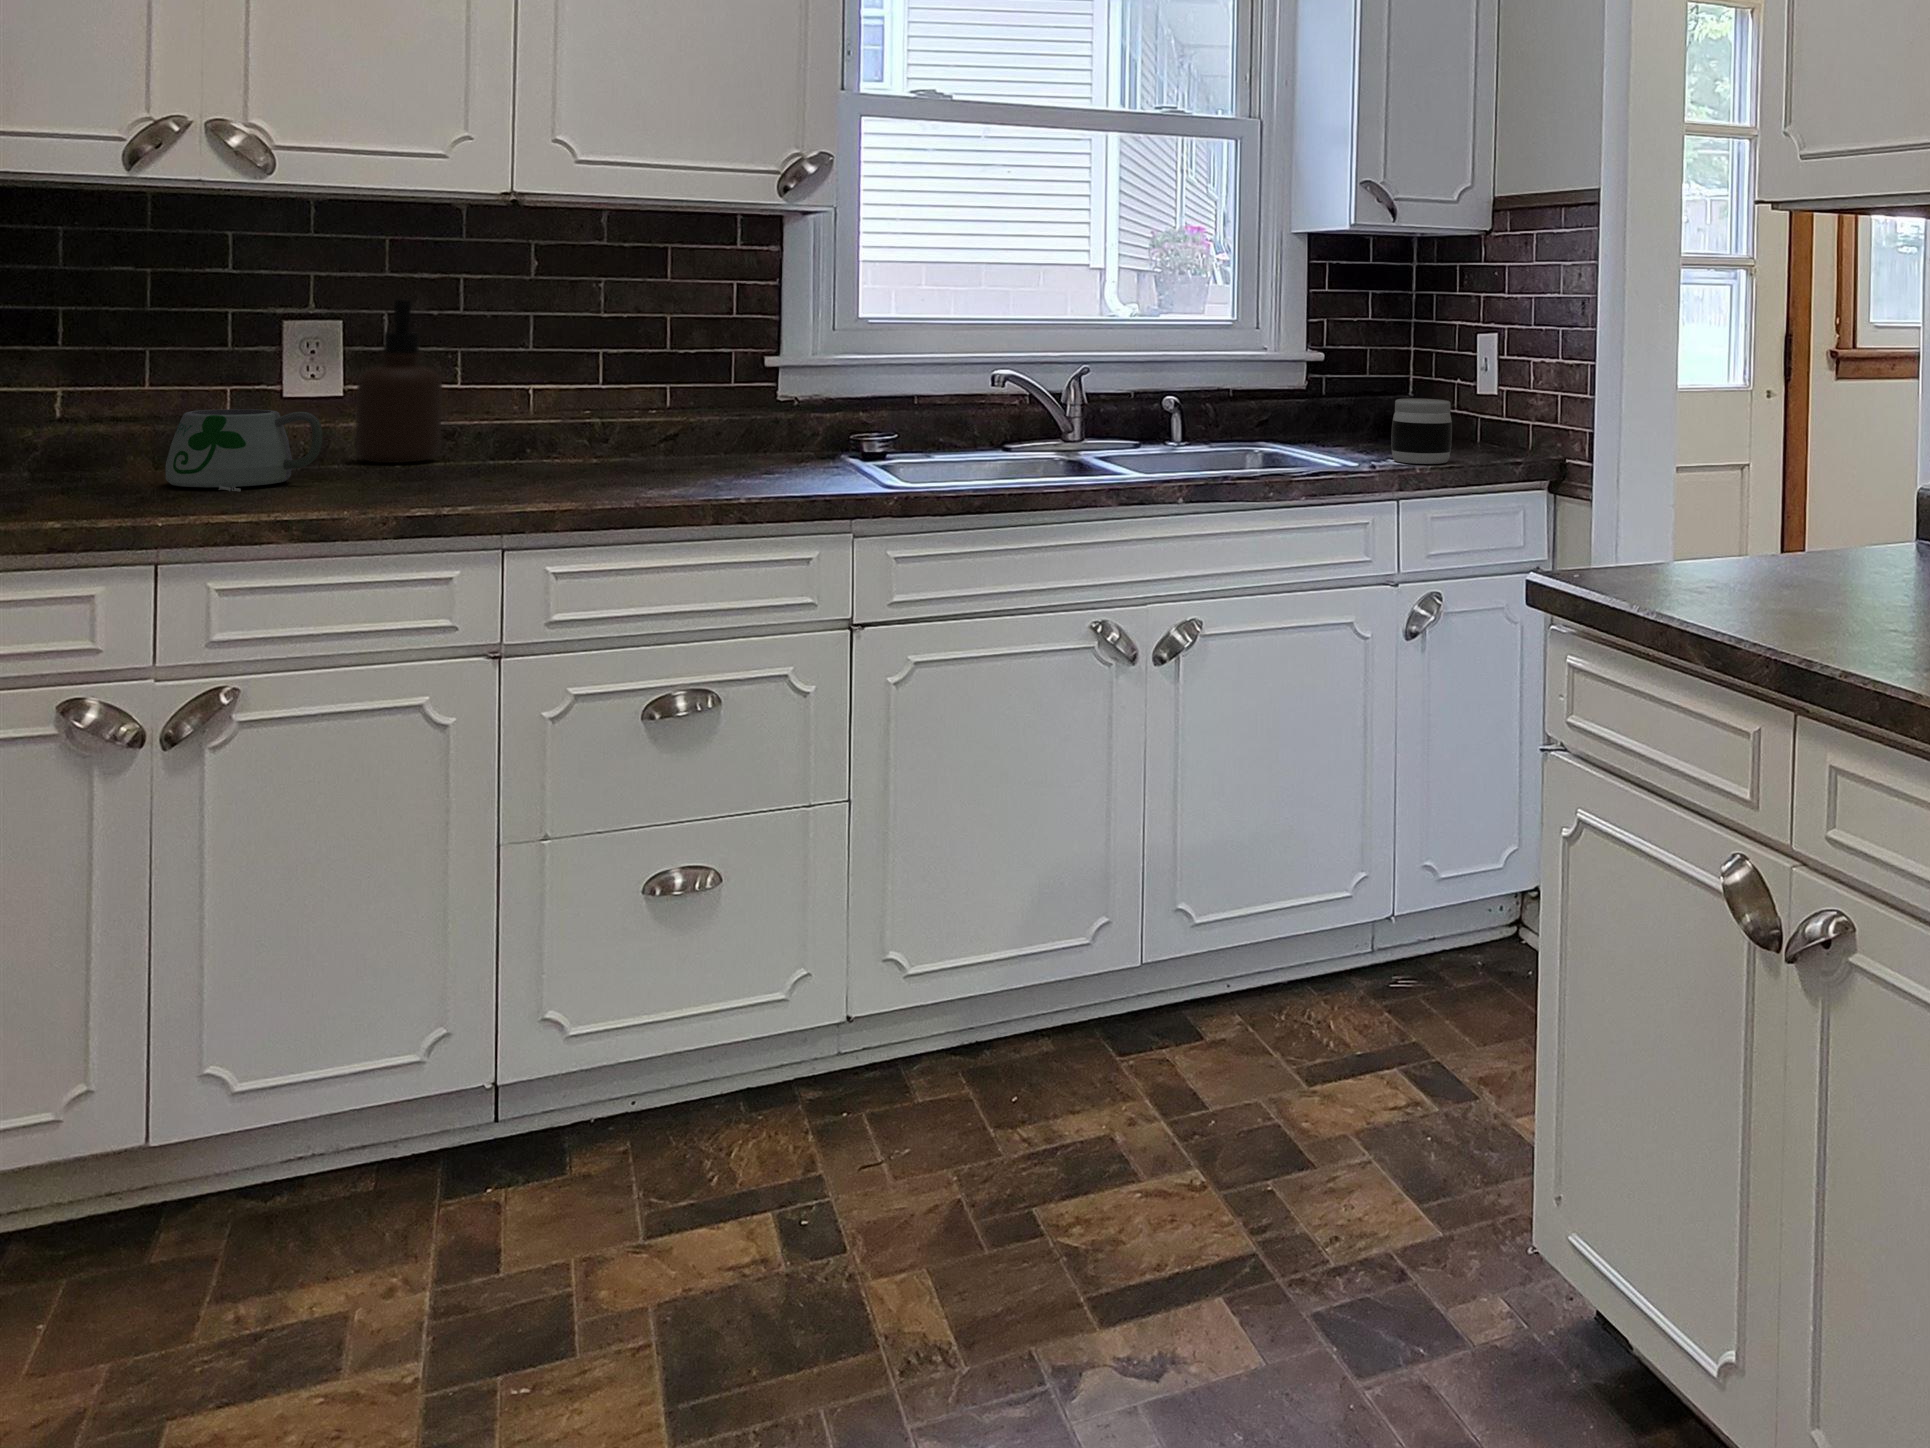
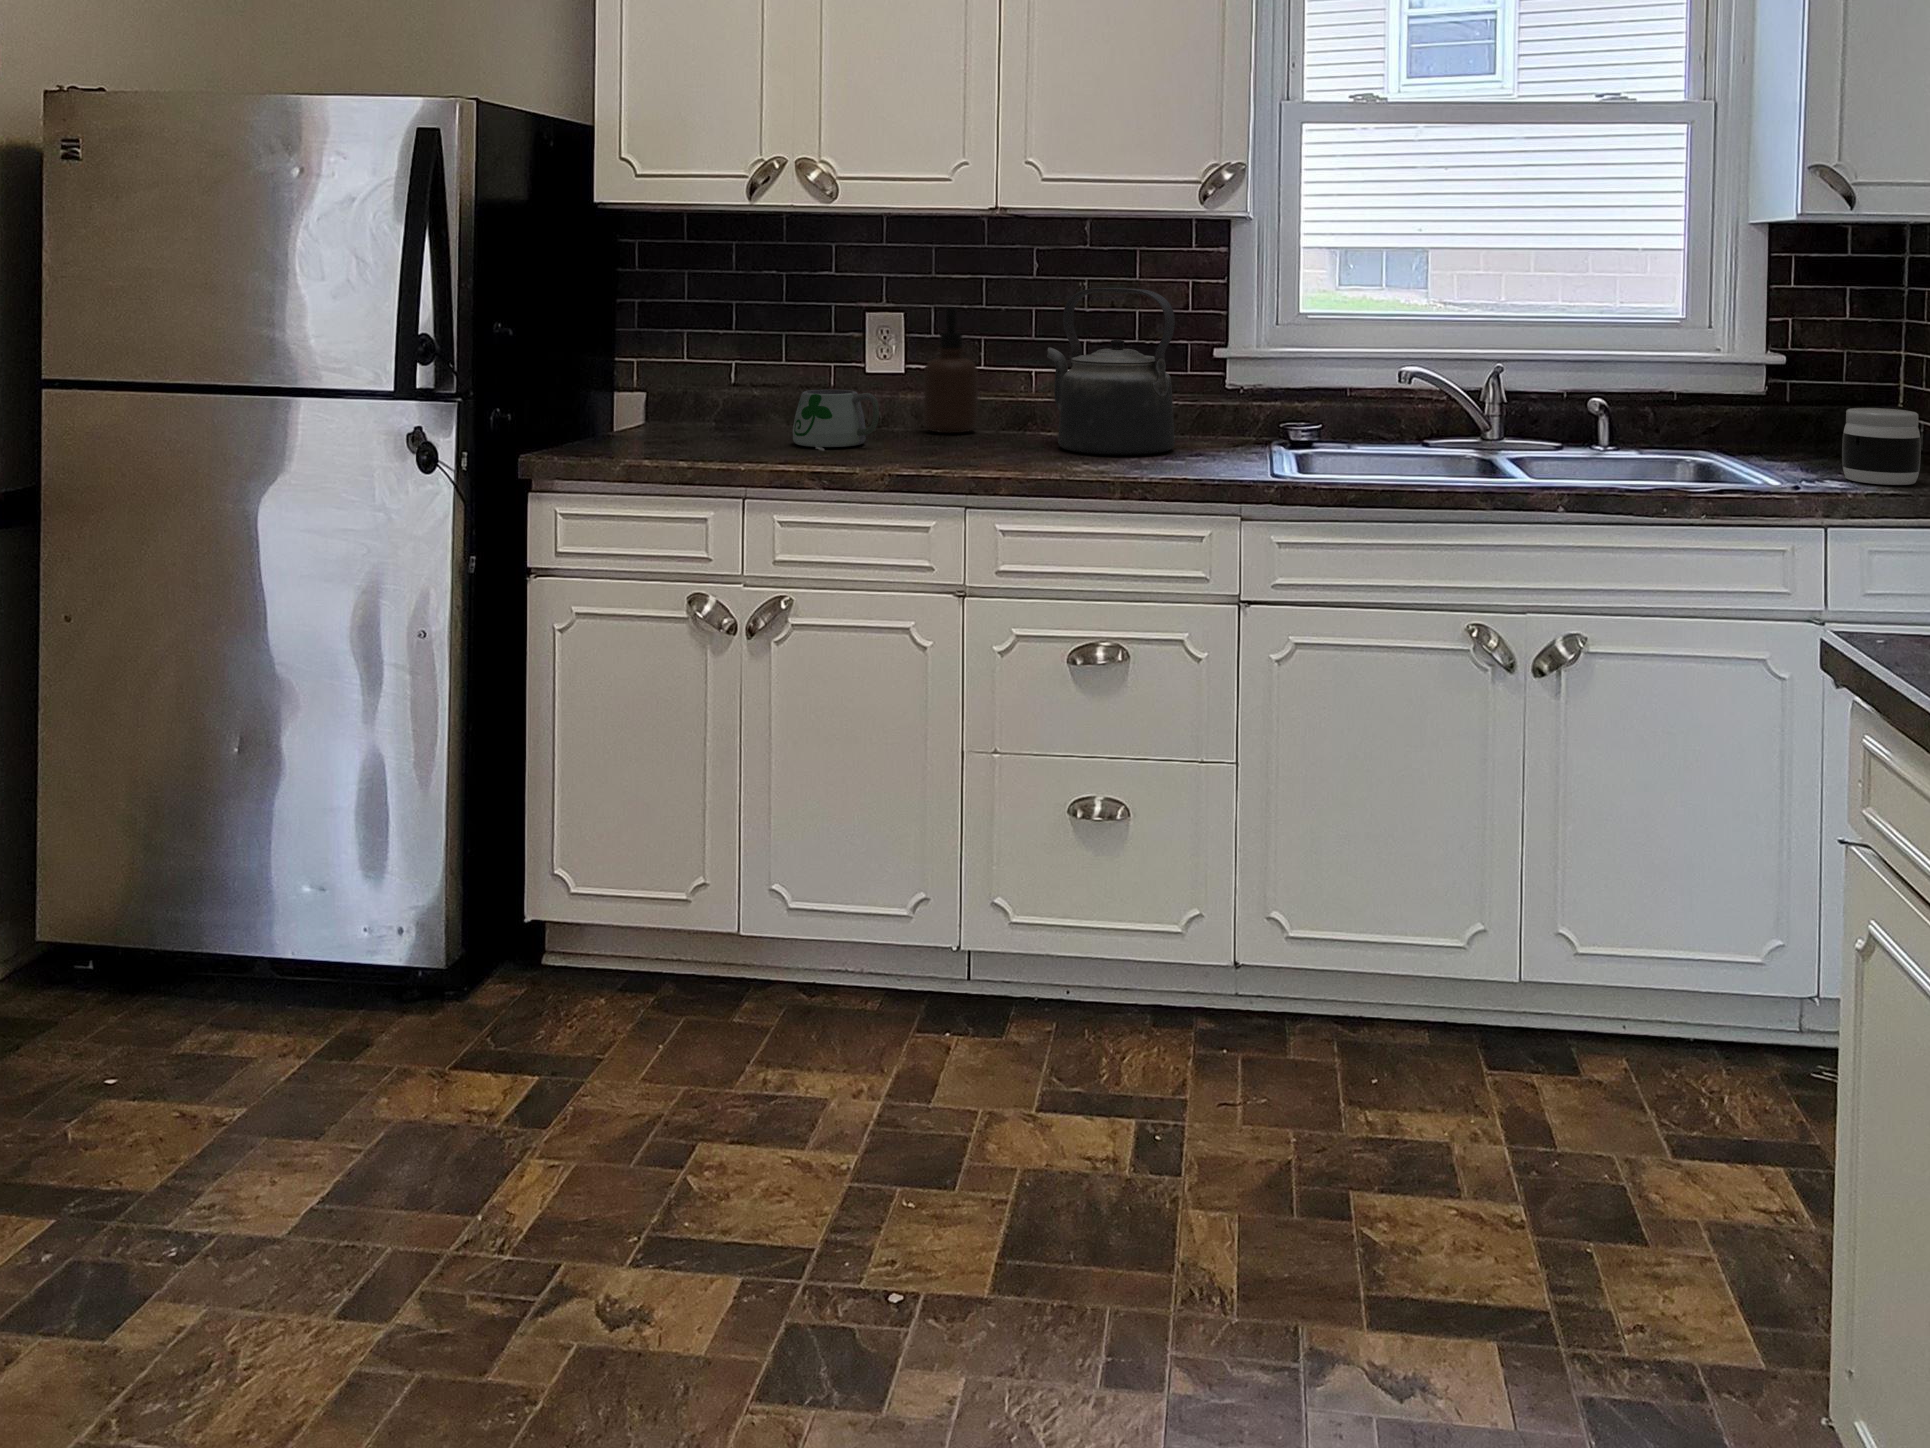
kettle: none [558,279,748,475] -> present [1047,288,1175,455]

